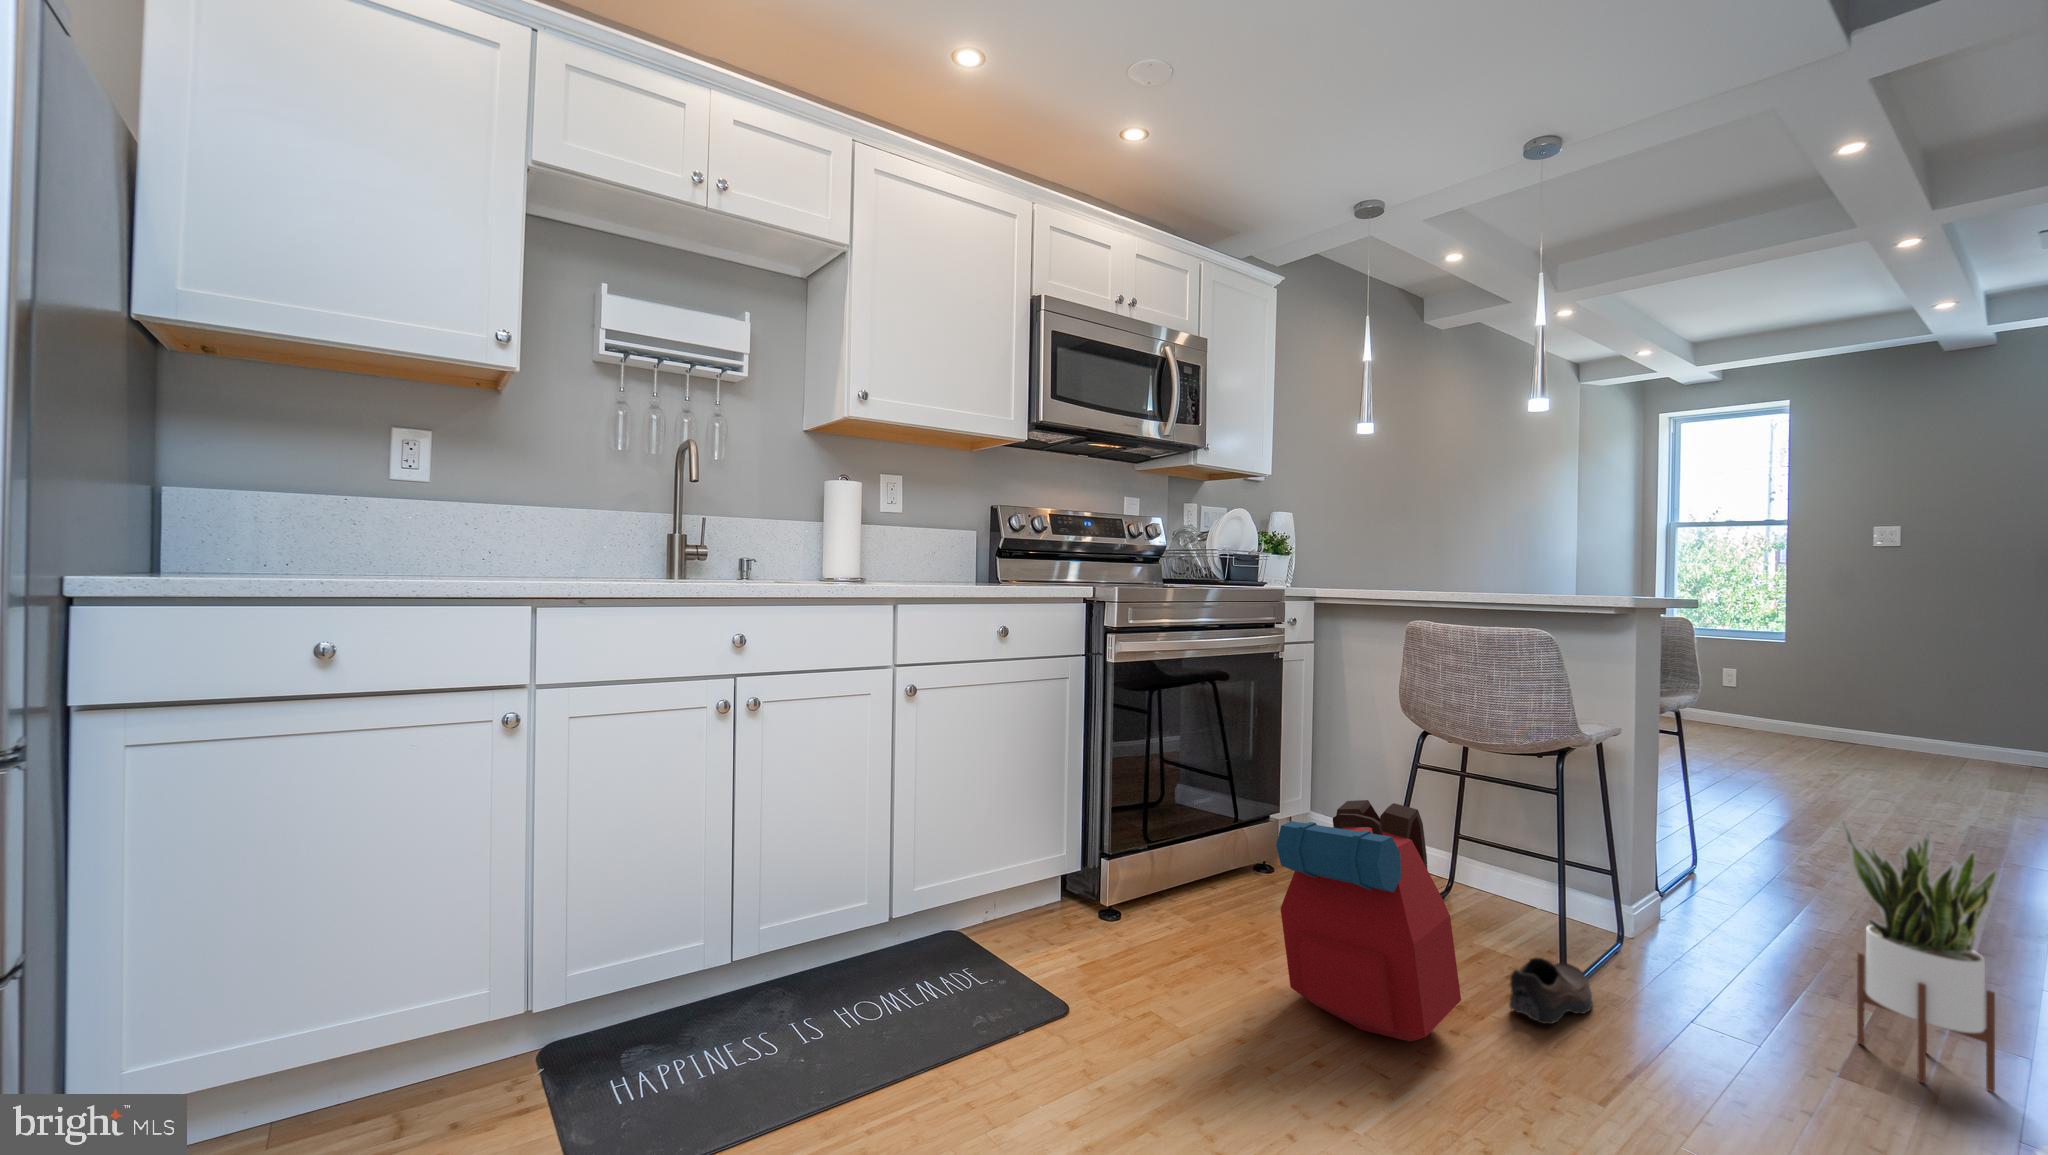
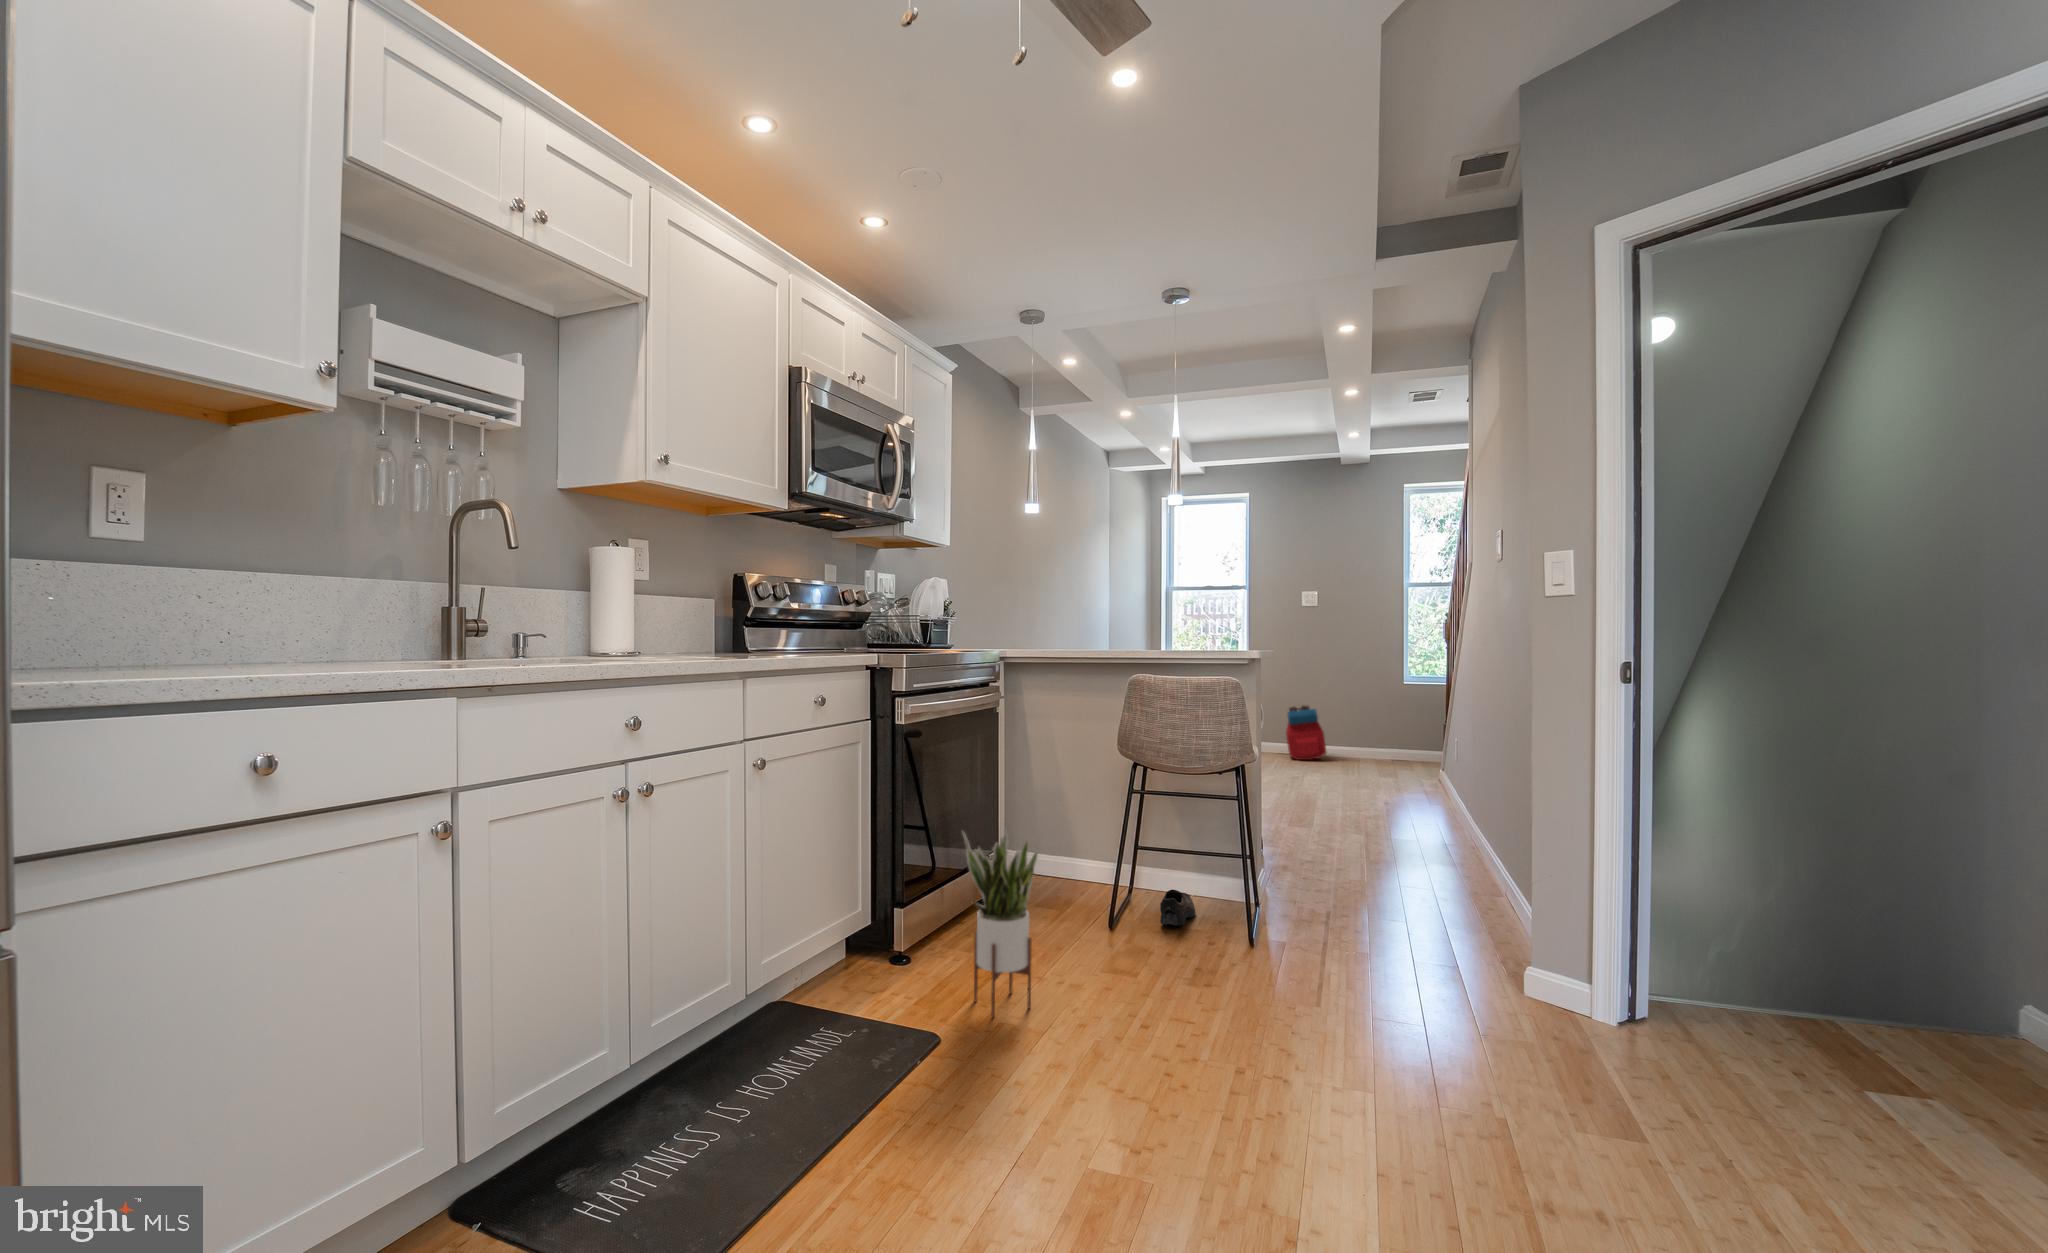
backpack: present [1276,800,1461,1041] -> present [1286,706,1326,760]
potted plant: present [1840,819,1997,1092] -> present [962,830,1038,1017]

